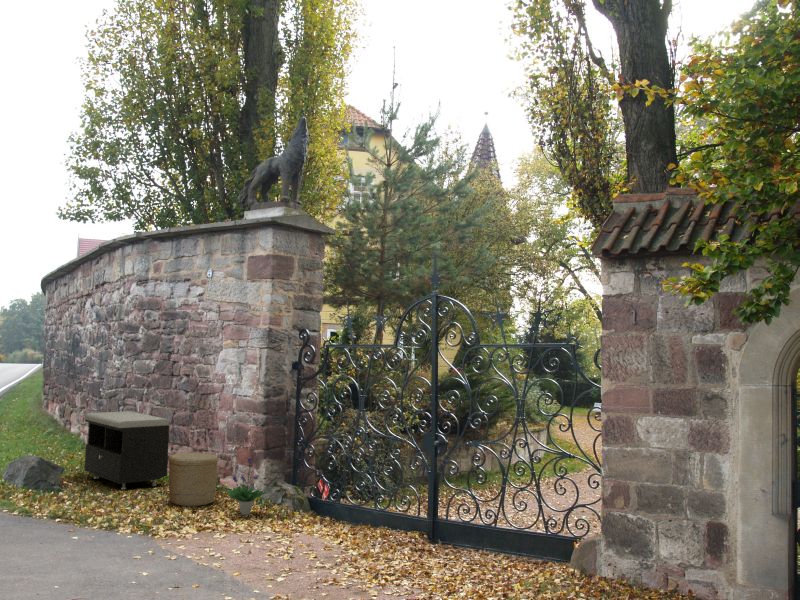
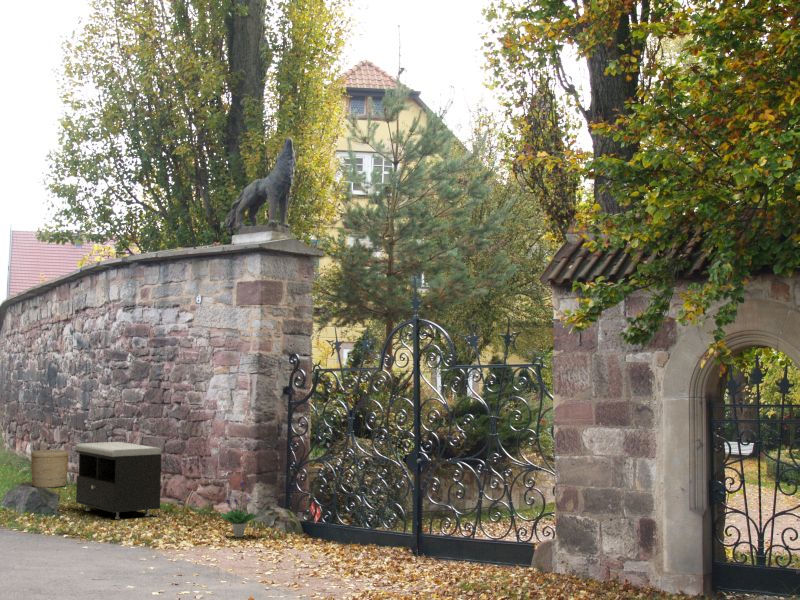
woven basket: present [169,452,218,506] -> present [31,450,69,488]

